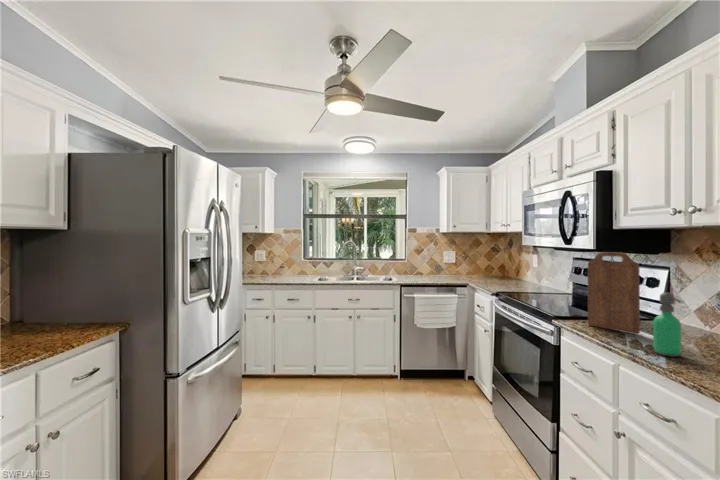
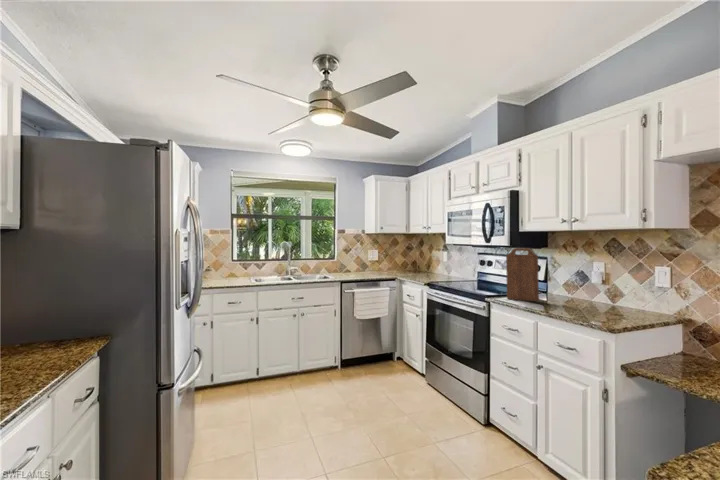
soap dispenser: present [653,292,681,357] -> none [551,272,566,310]

